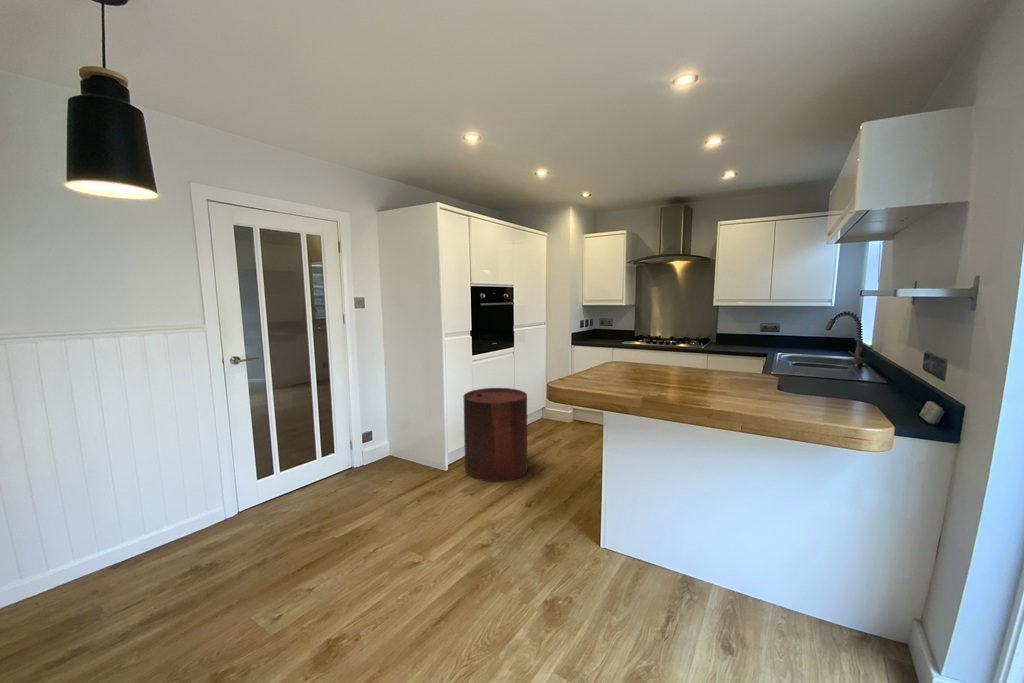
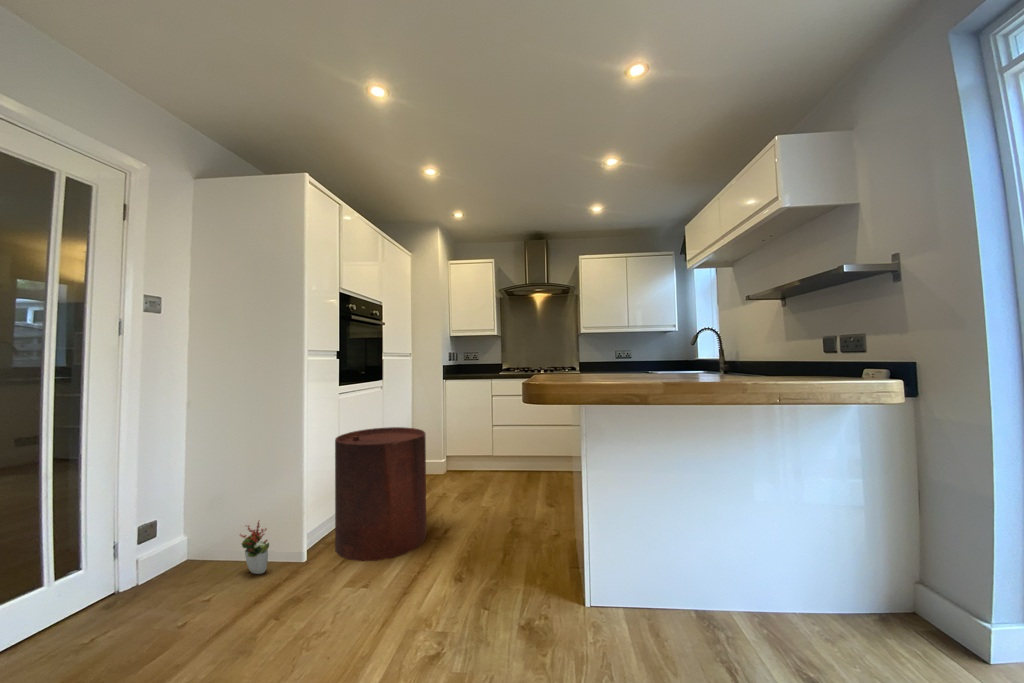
decorative plant: none [408,441,424,473] -> present [240,521,269,574]

